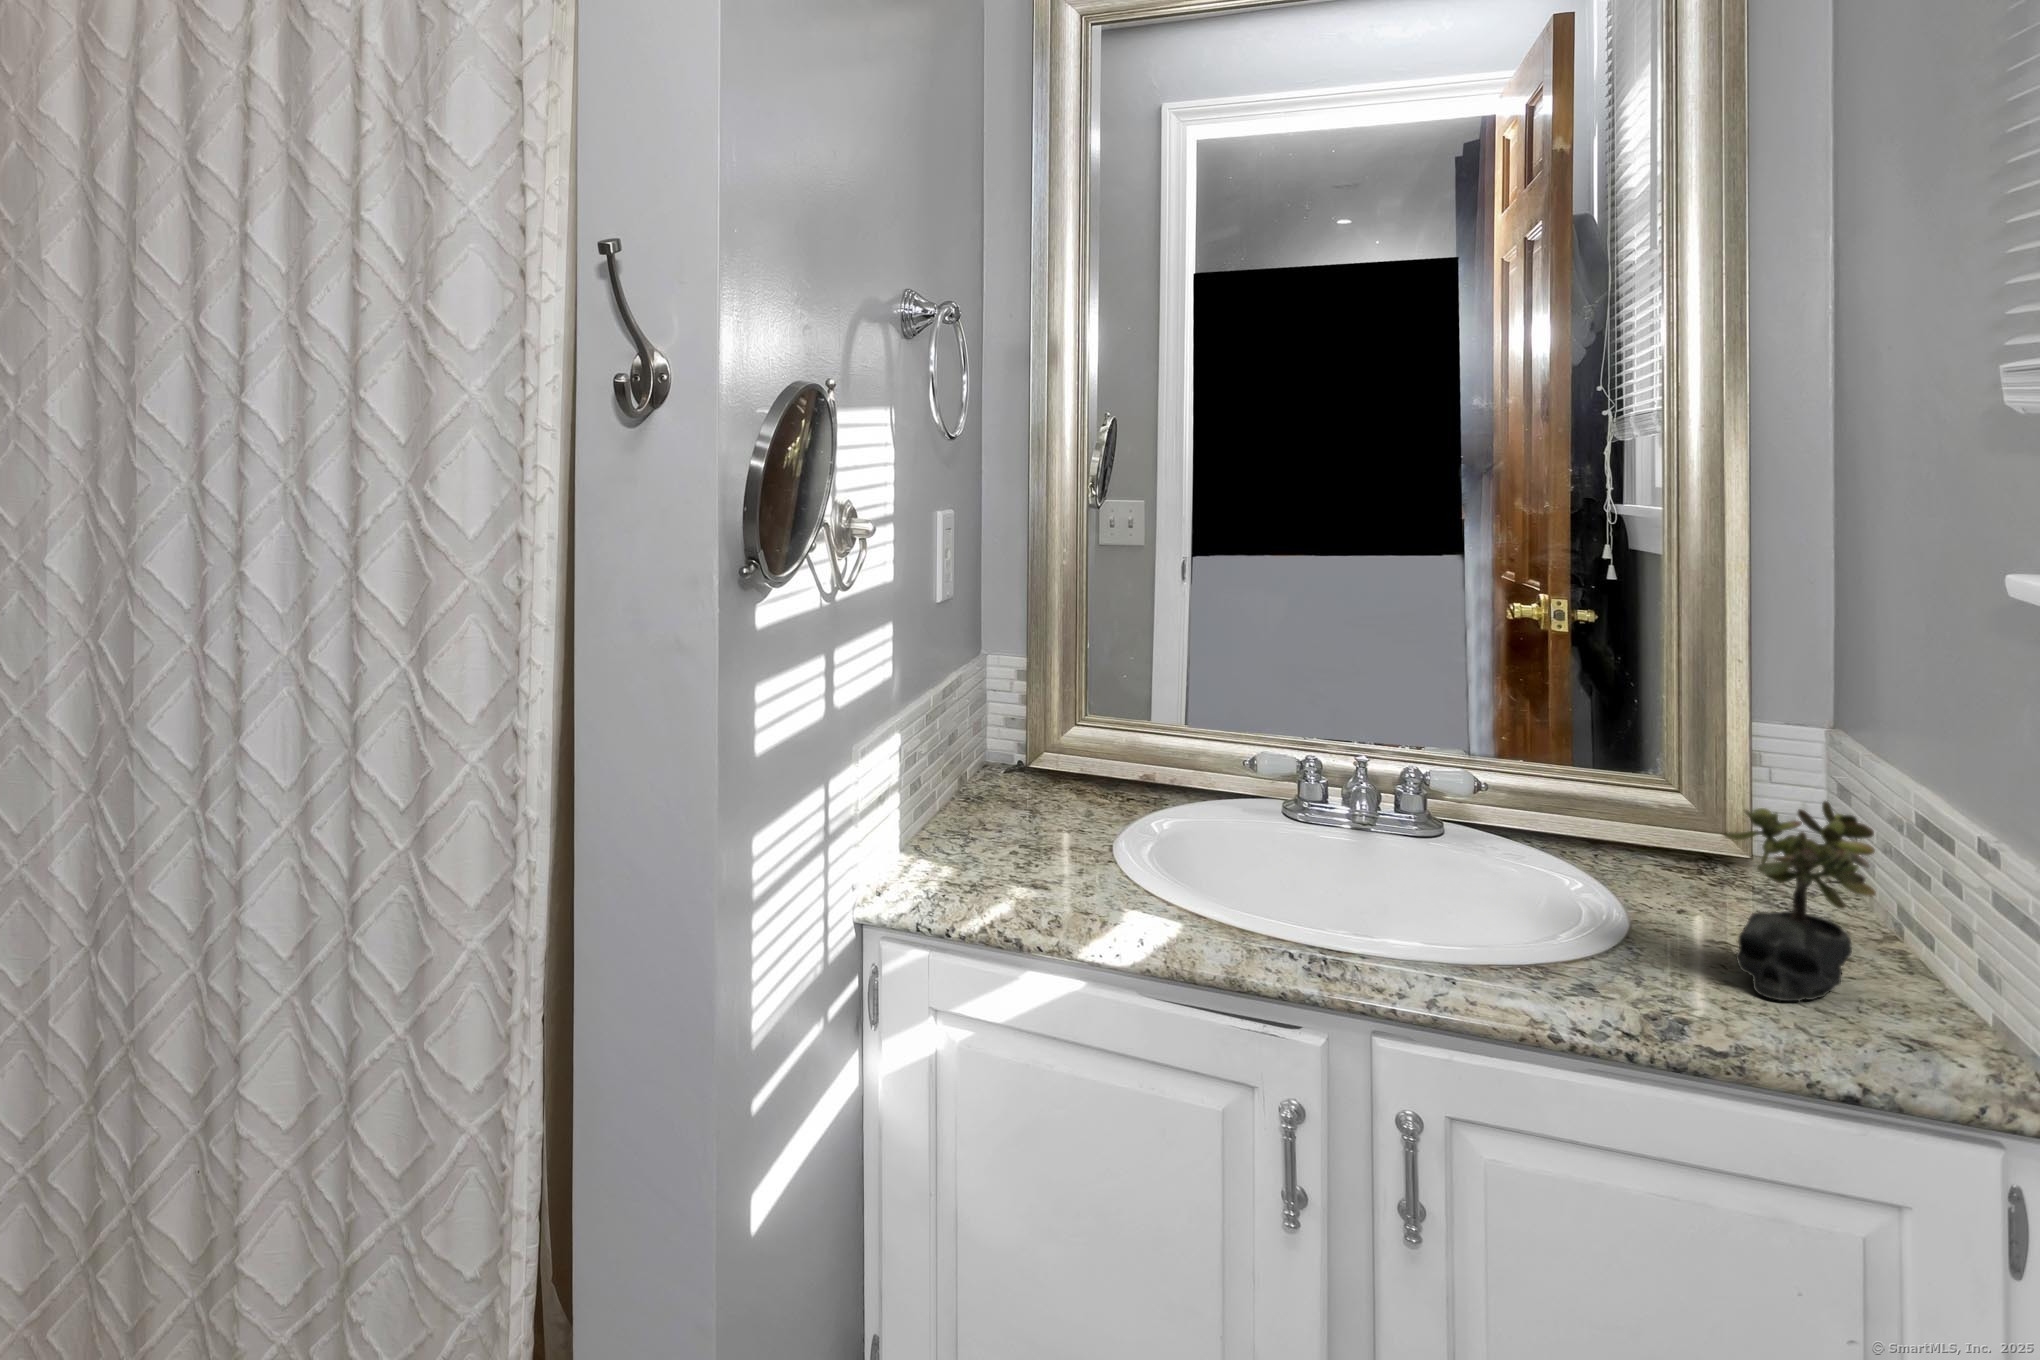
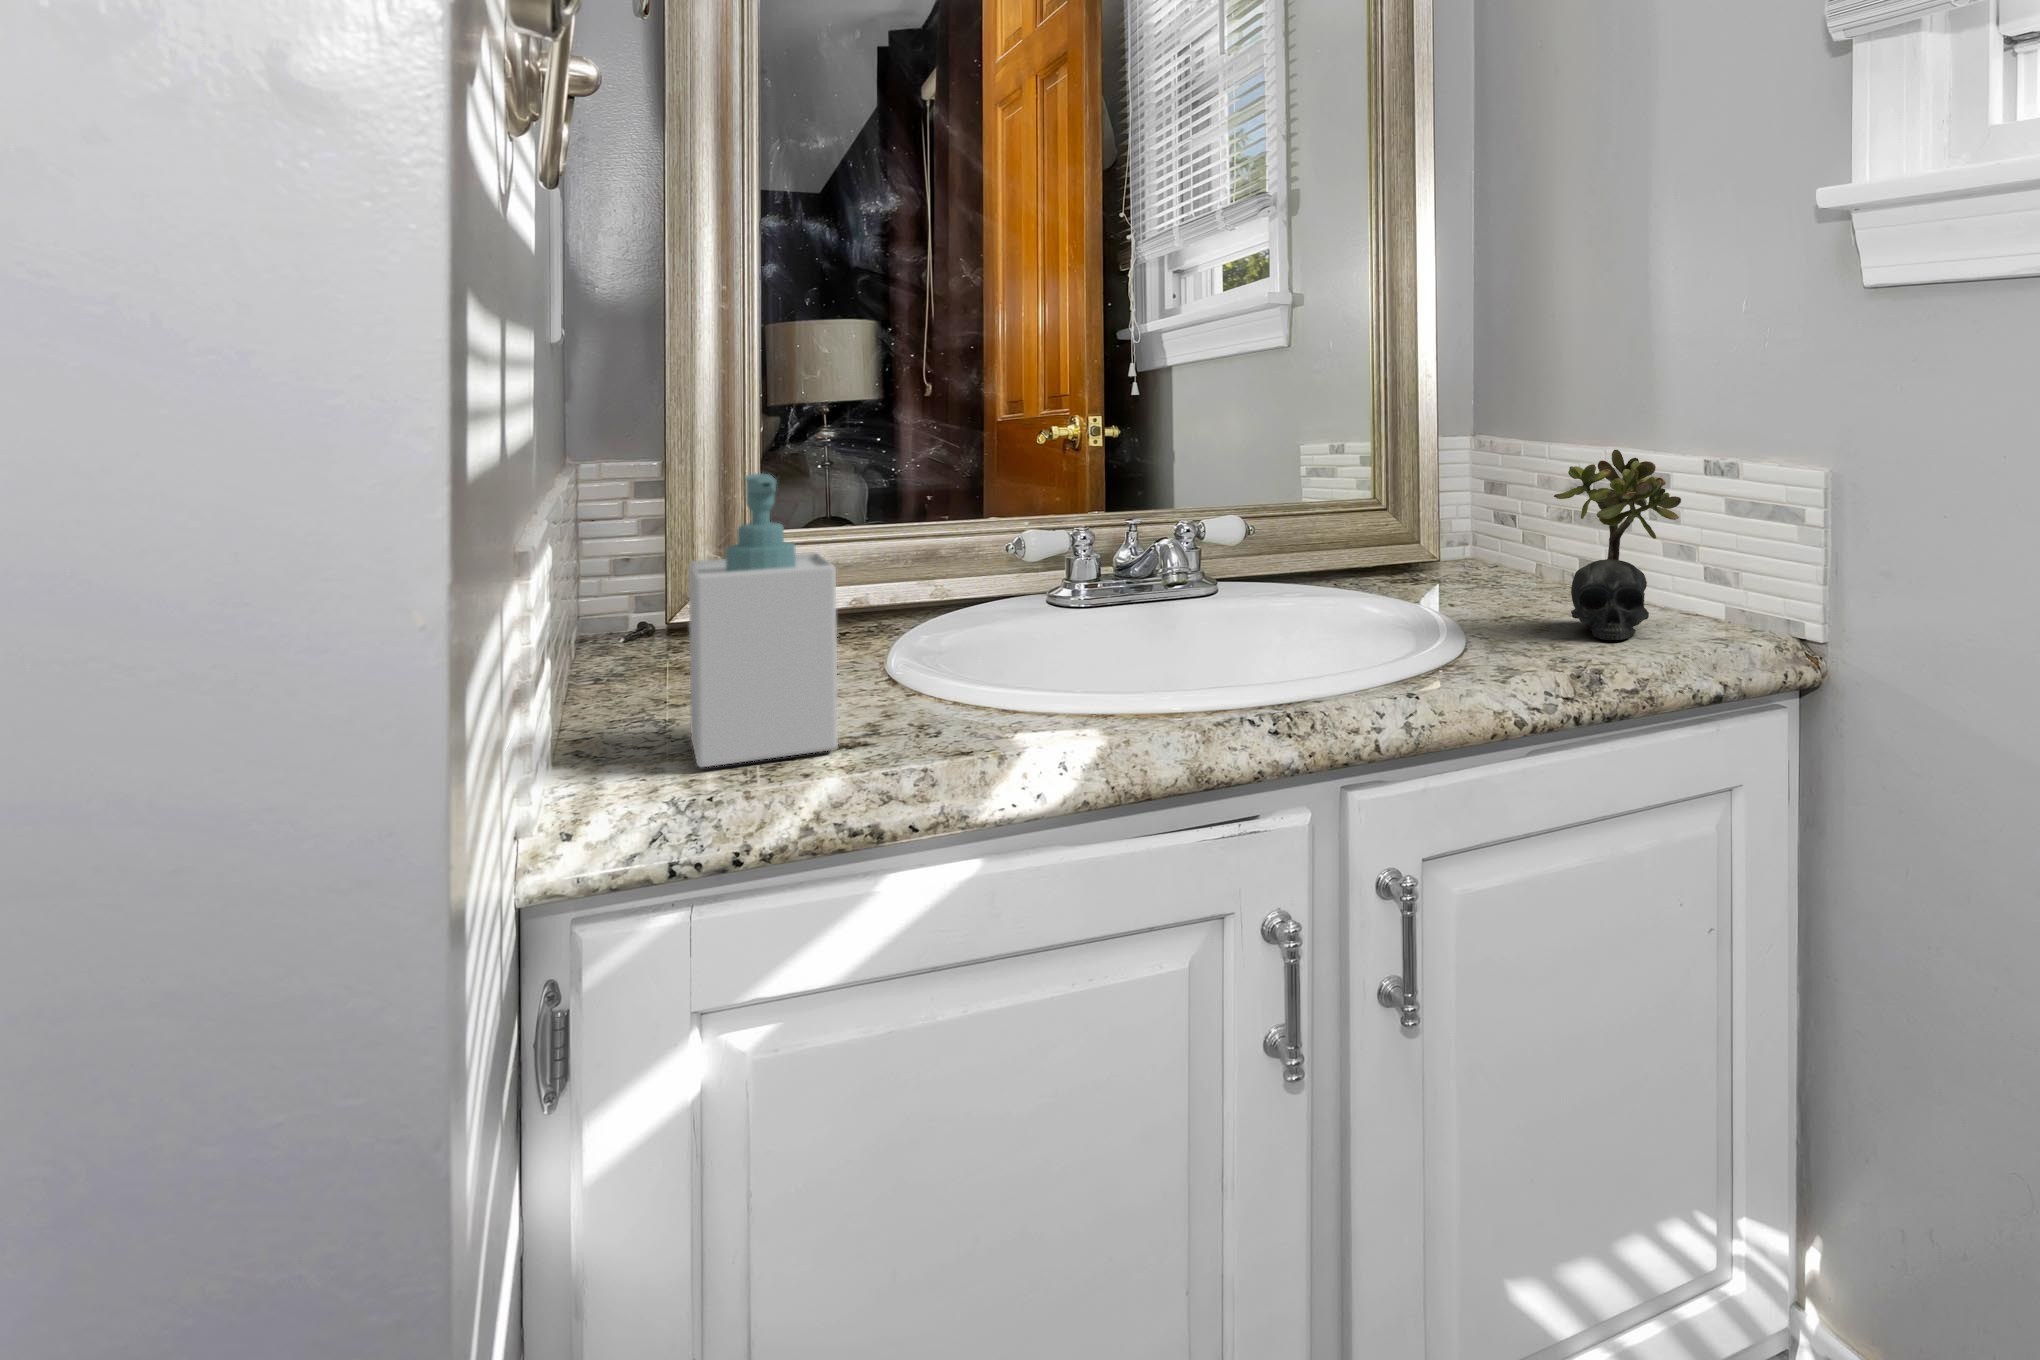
soap bottle: none [948,708,1033,885] -> present [689,473,838,767]

